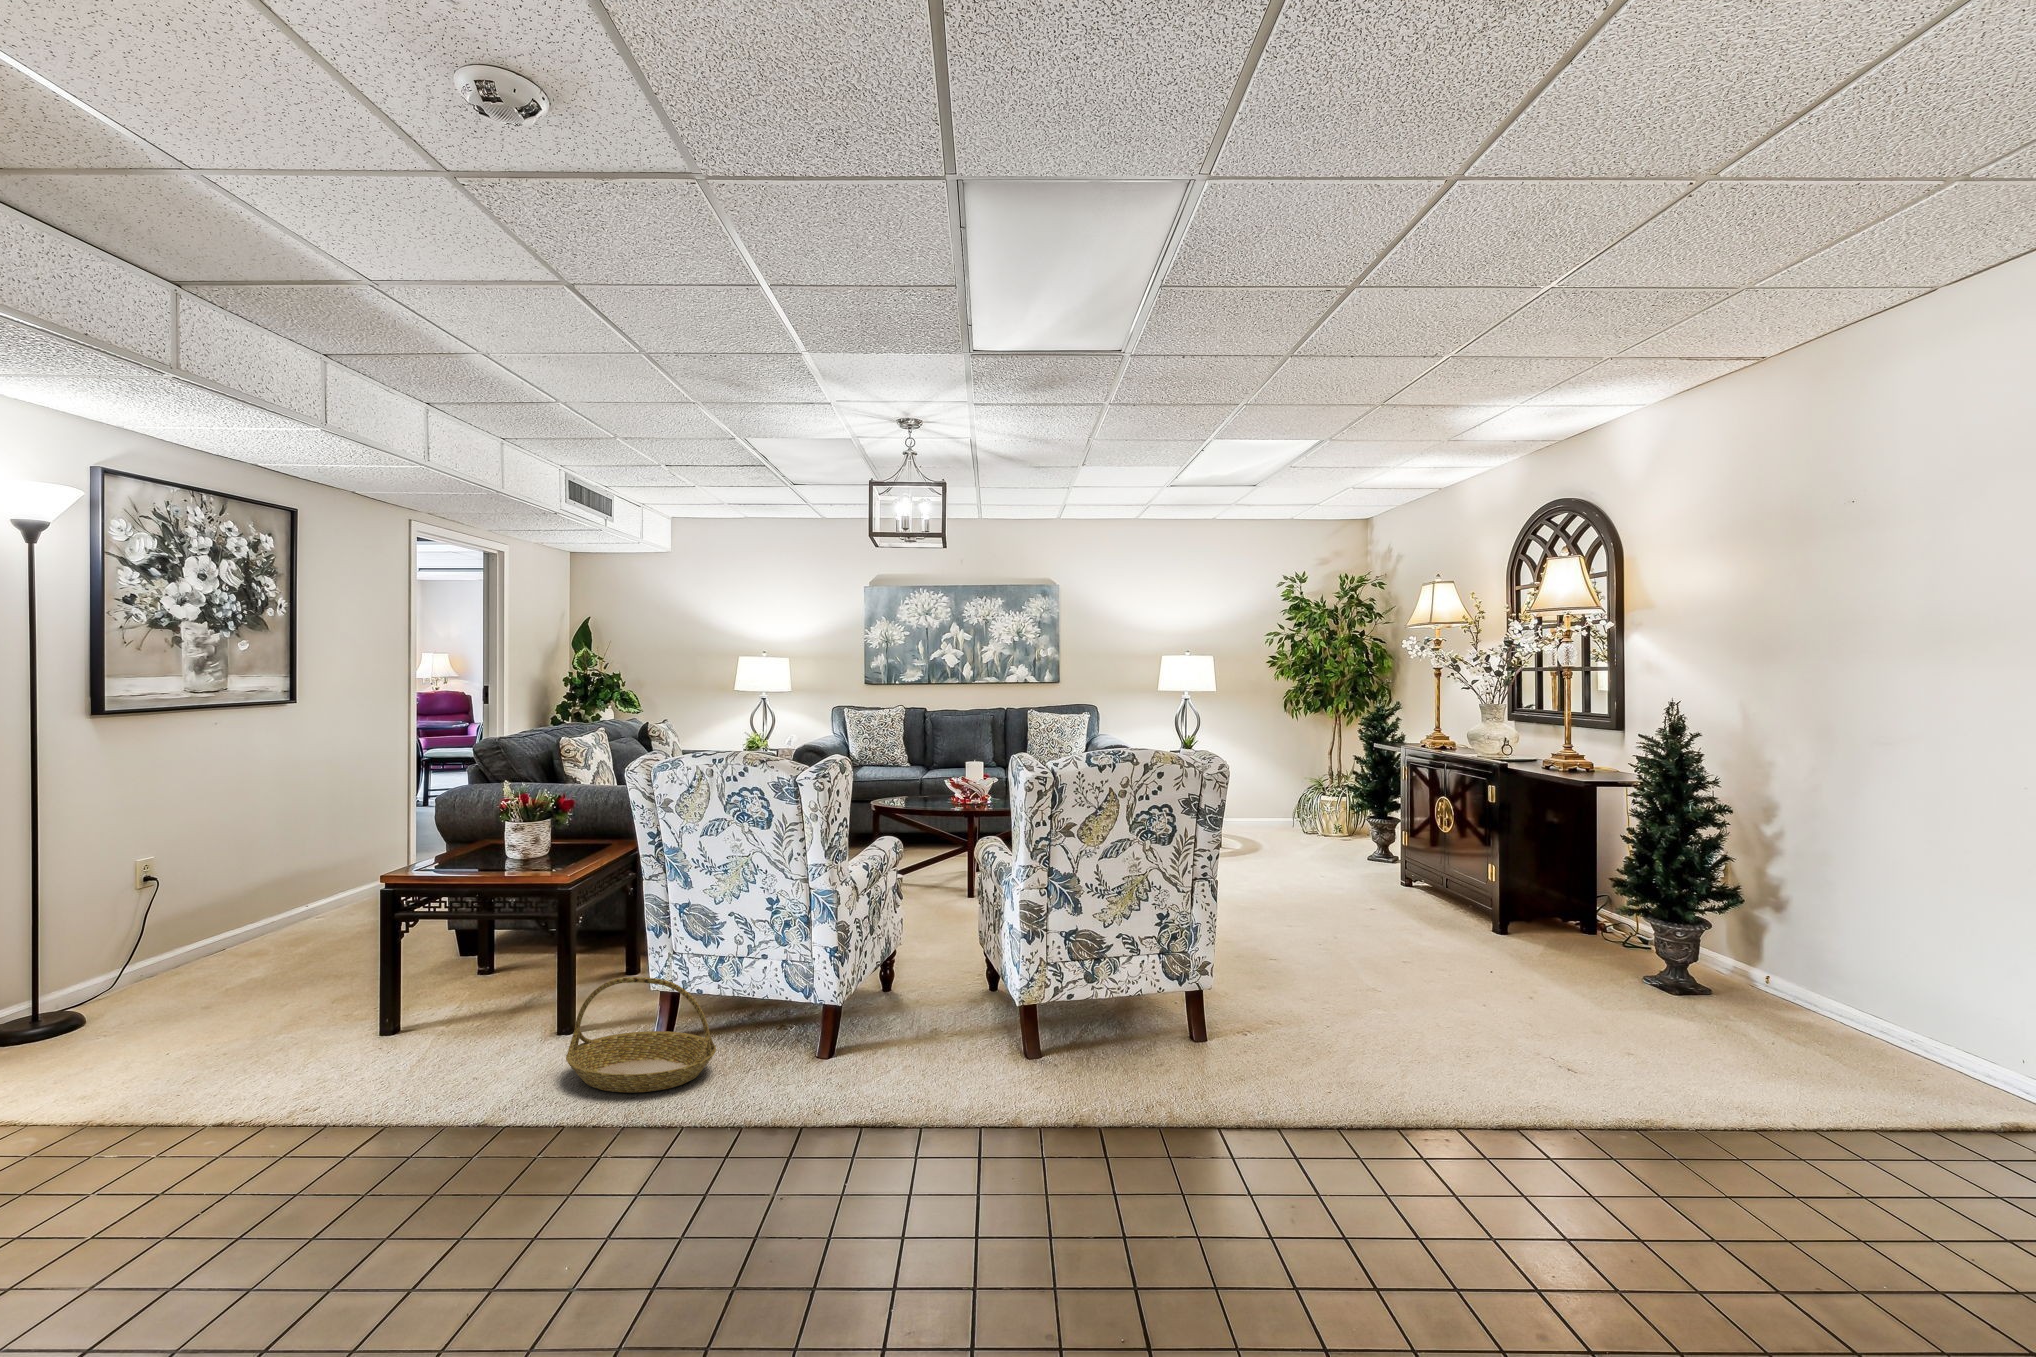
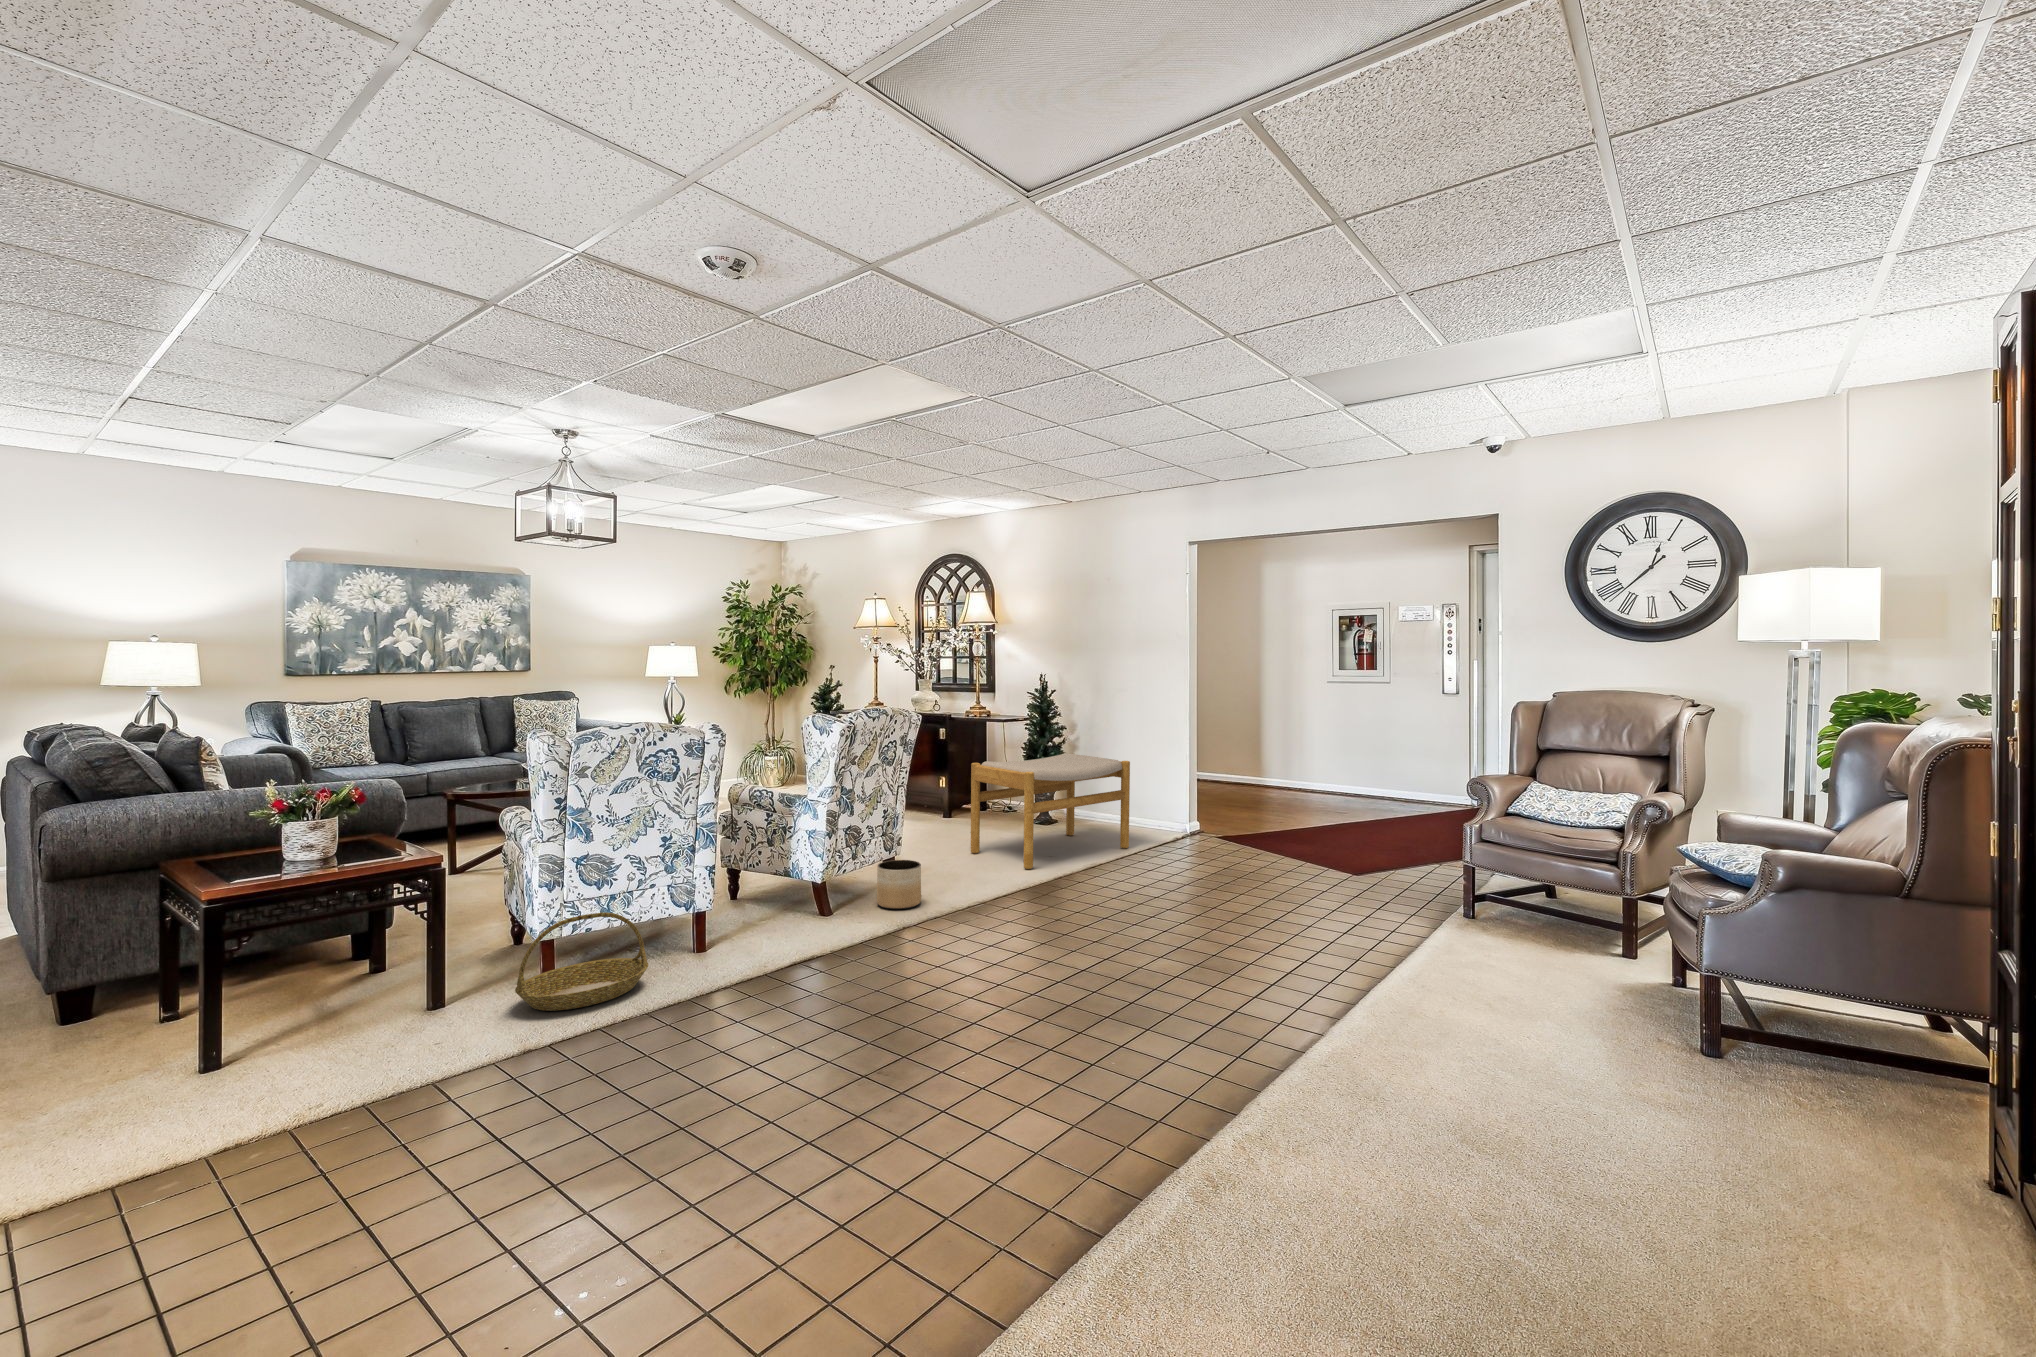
footstool: none [1418,854,1805,1102] -> present [971,753,1130,869]
planter: none [1113,997,1185,1089] -> present [877,860,921,909]

